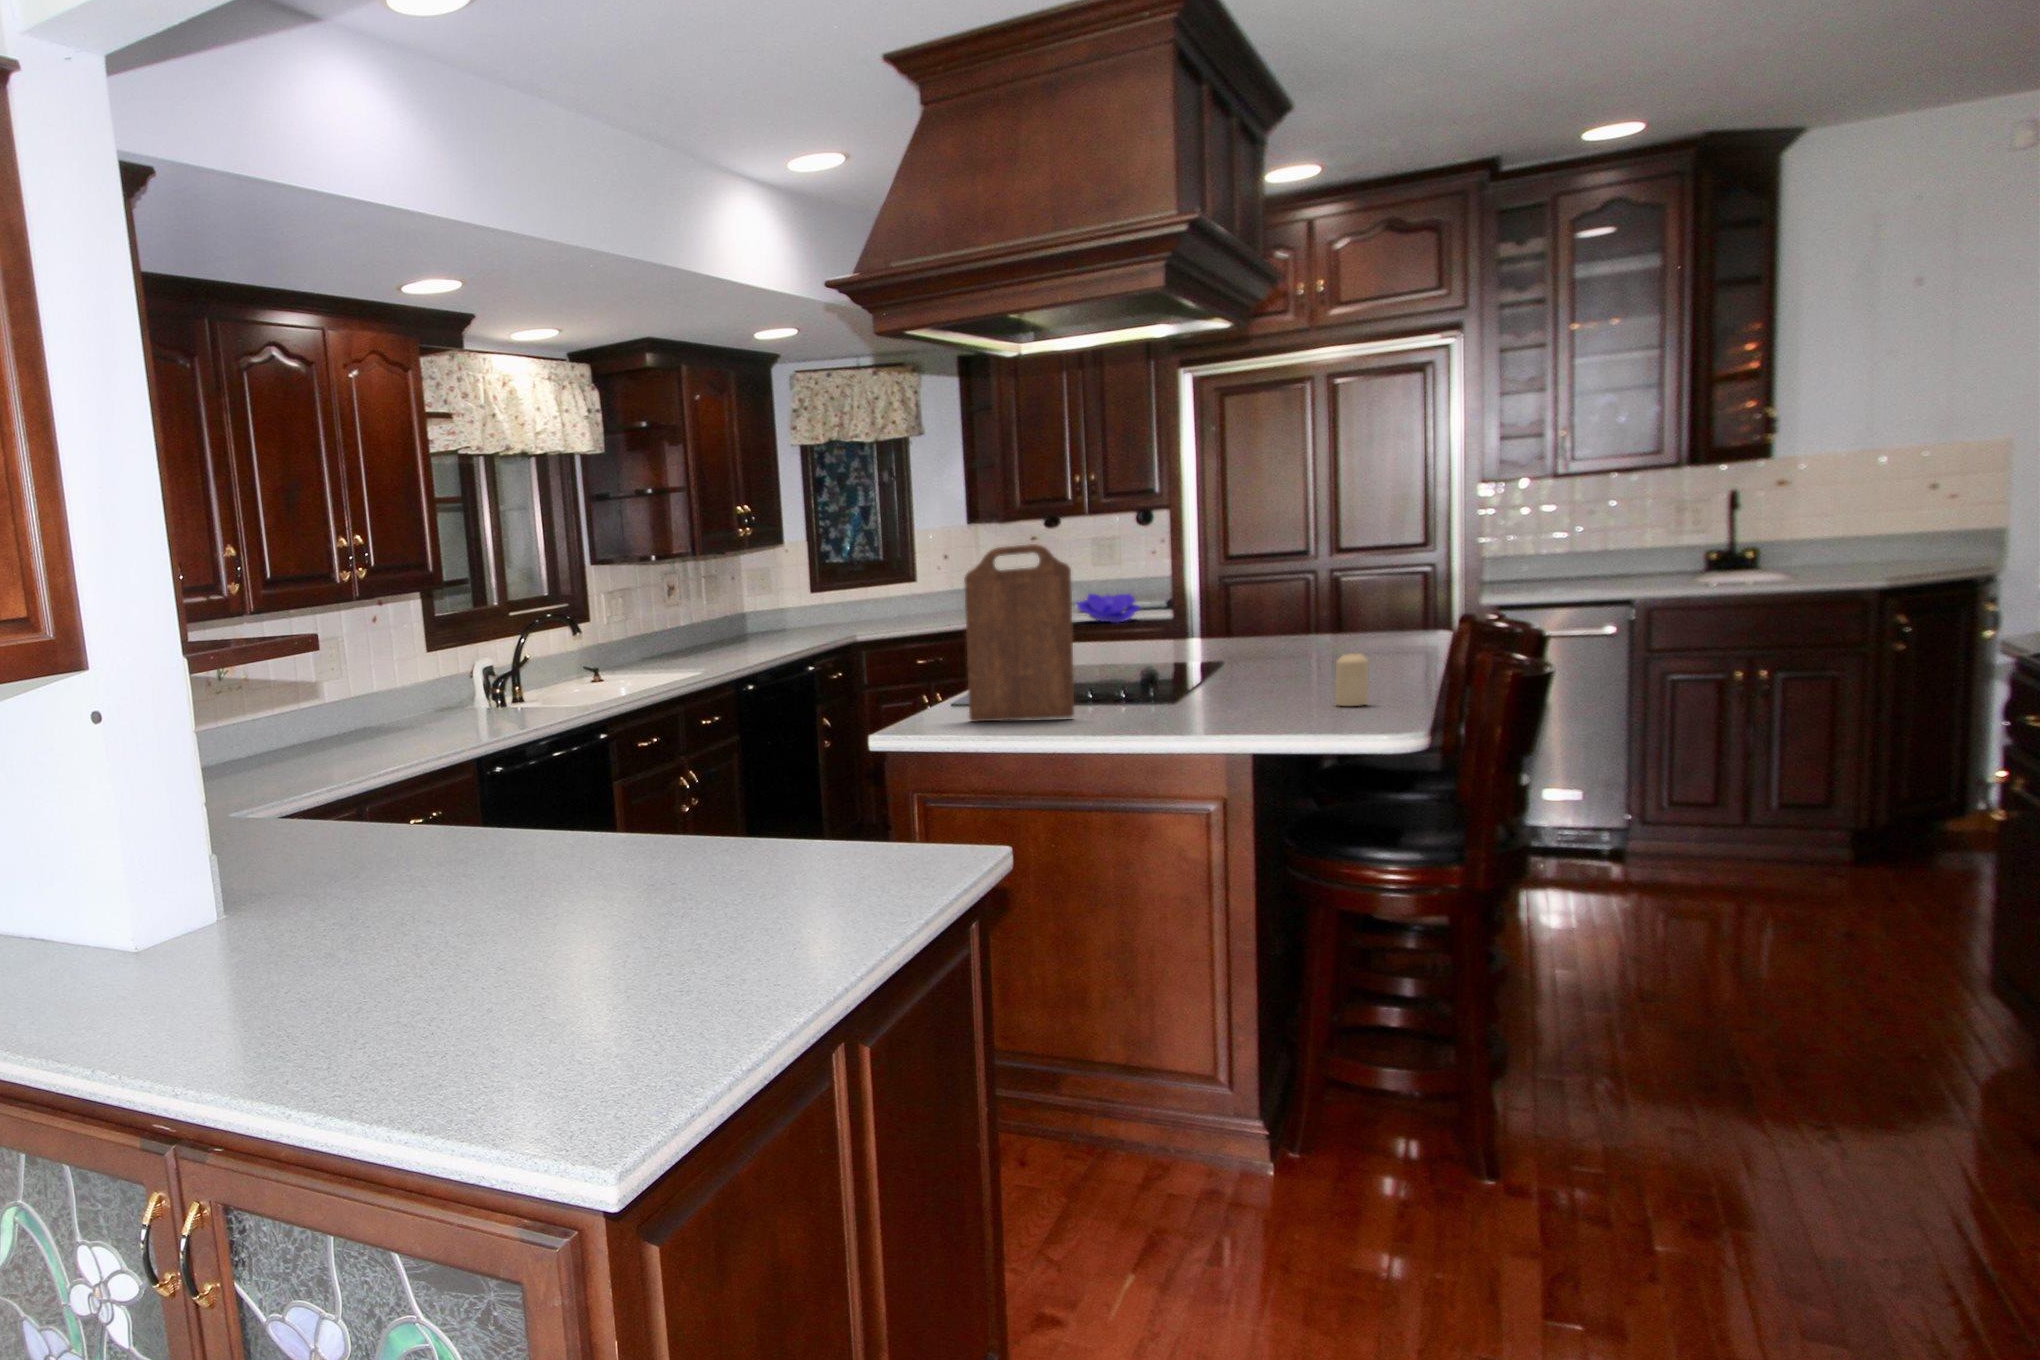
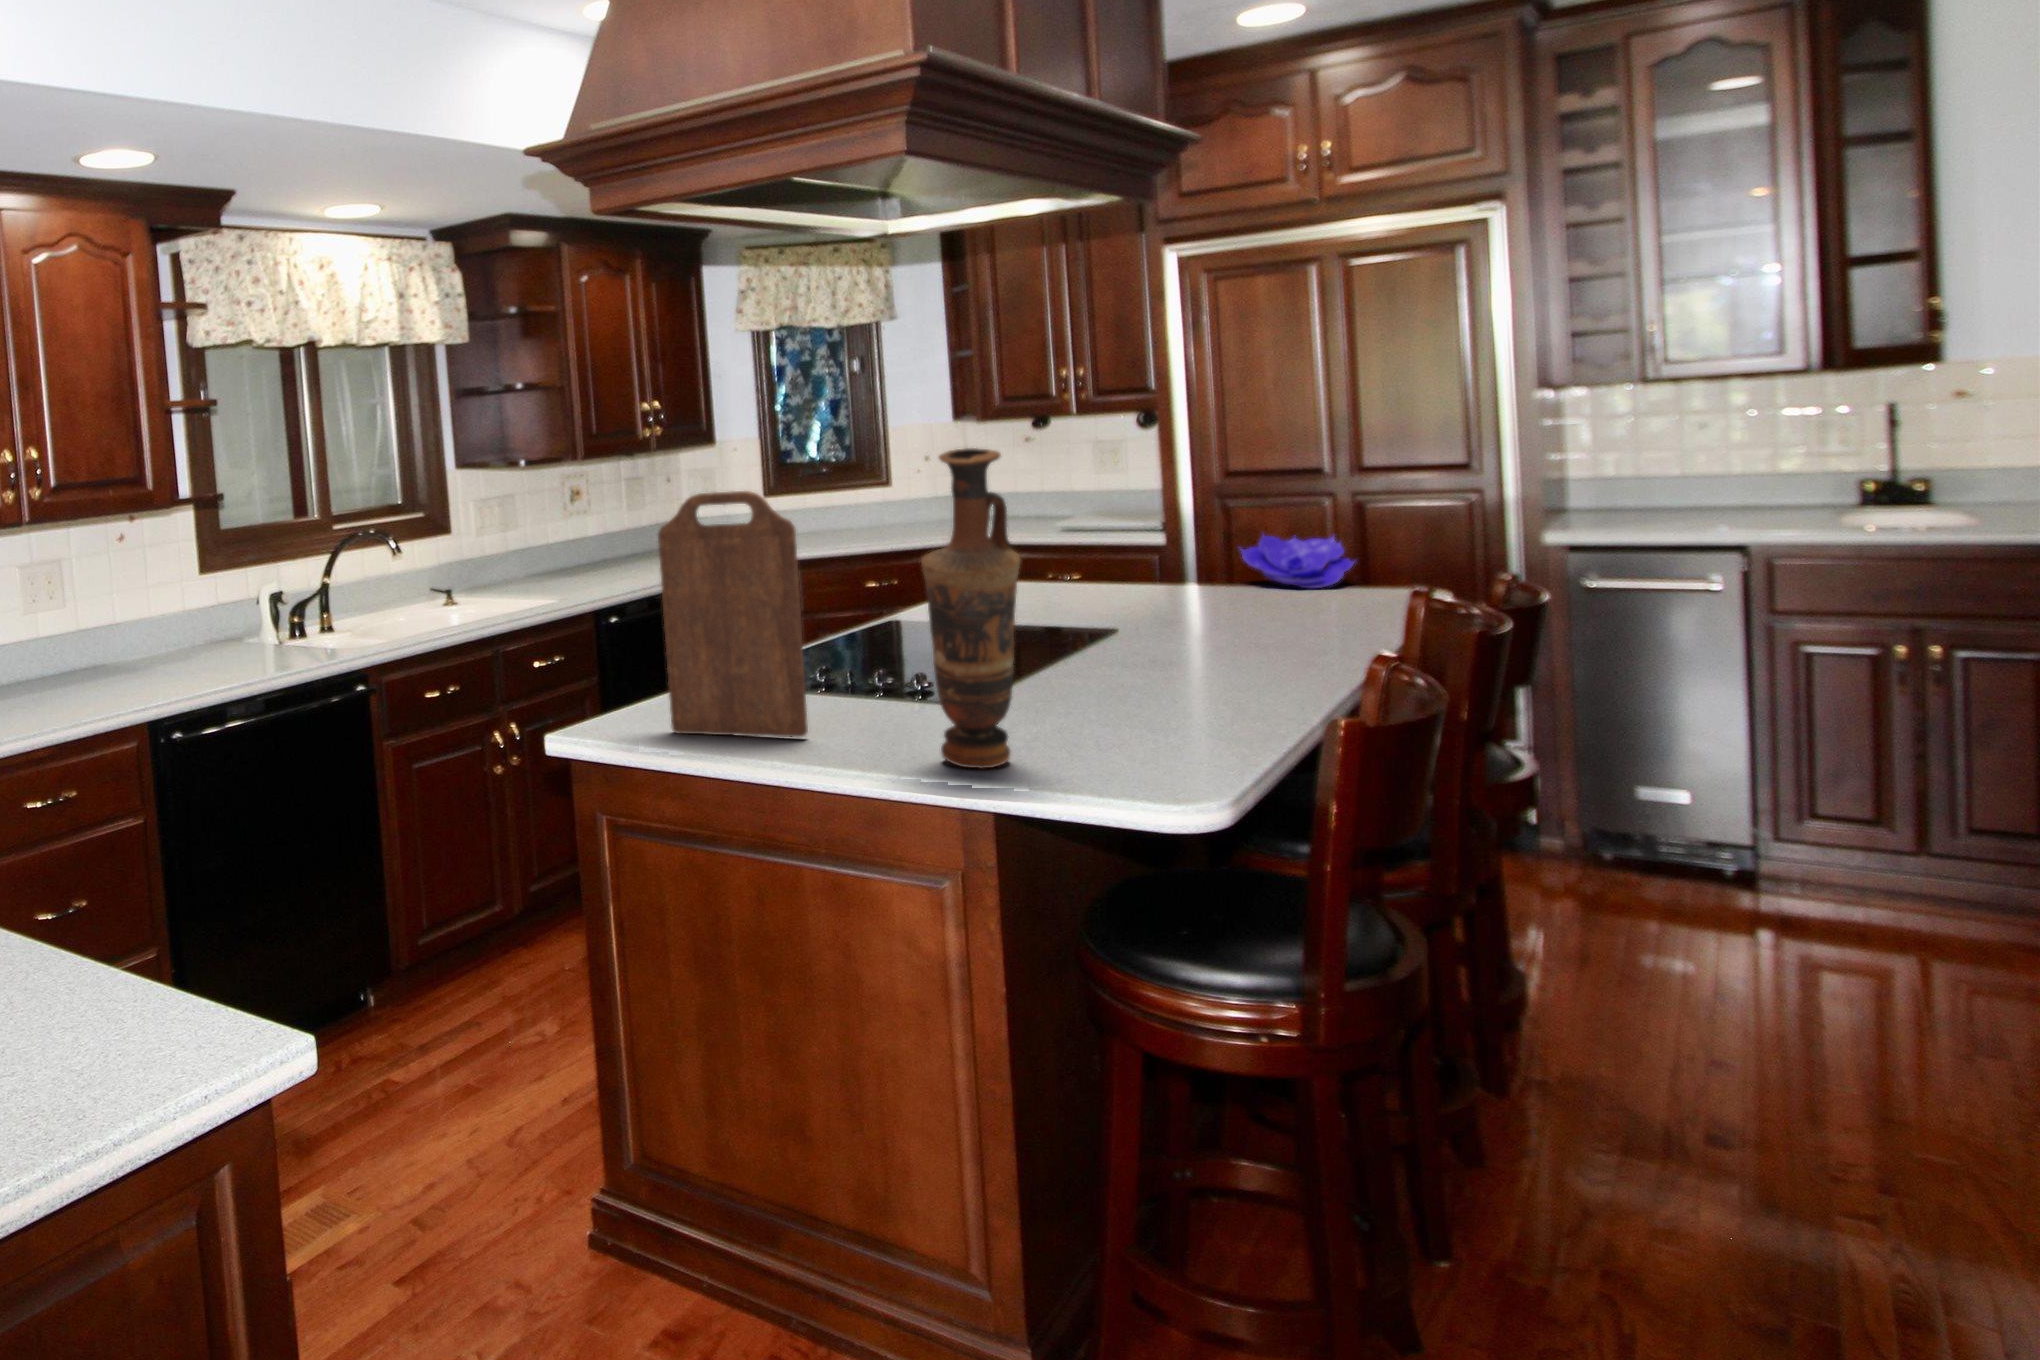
vase: none [1184,505,1254,722] -> present [921,448,1020,768]
decorative bowl: present [1077,594,1140,623] -> present [1241,535,1355,588]
candle: present [1336,653,1368,706] -> none [1184,663,1232,745]

